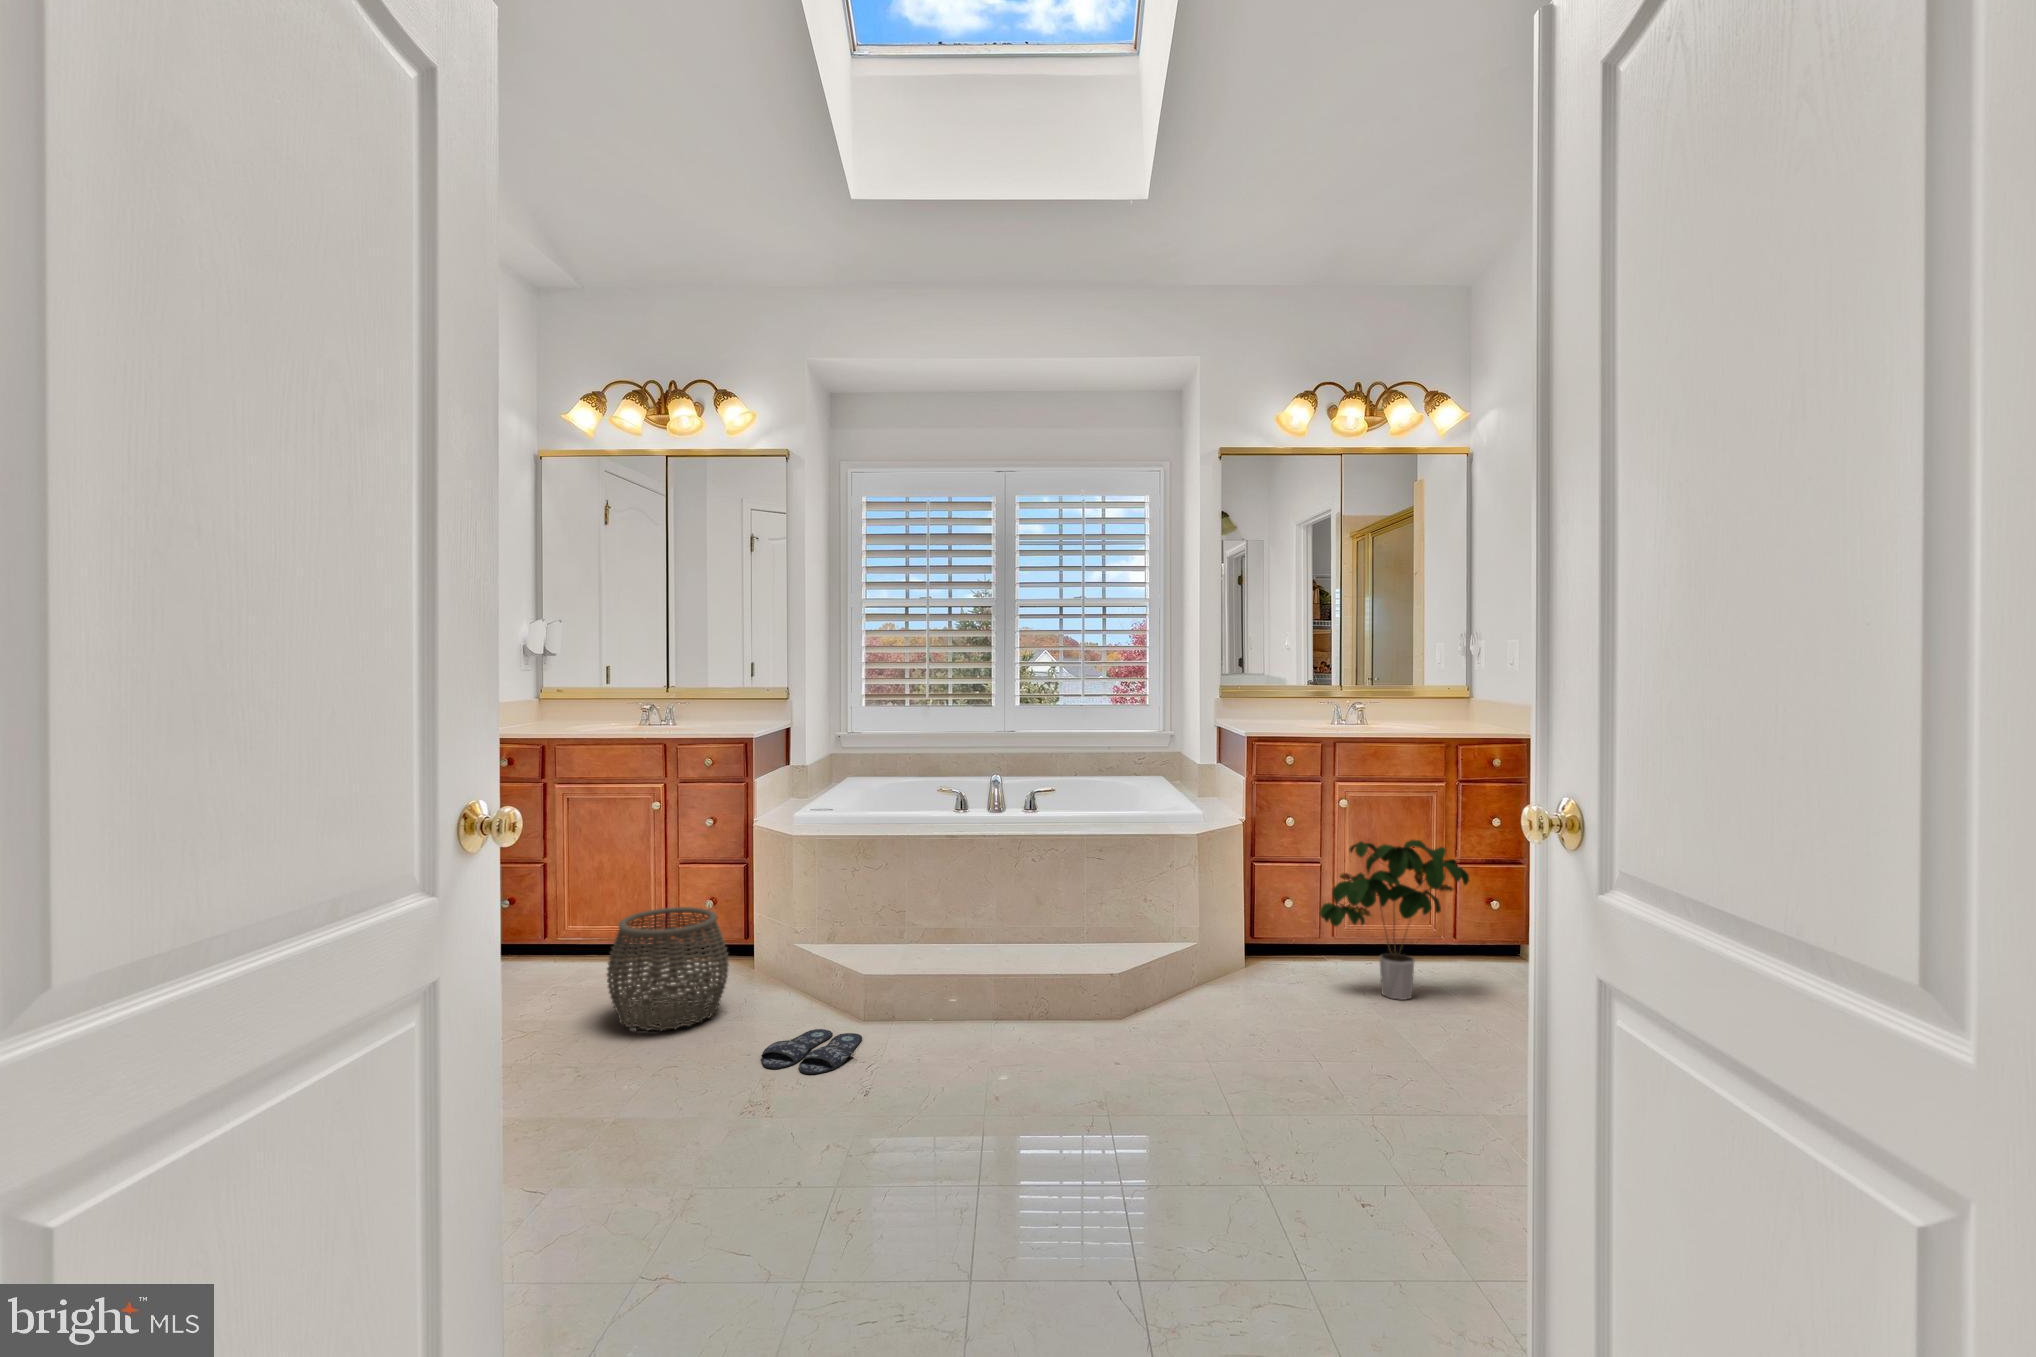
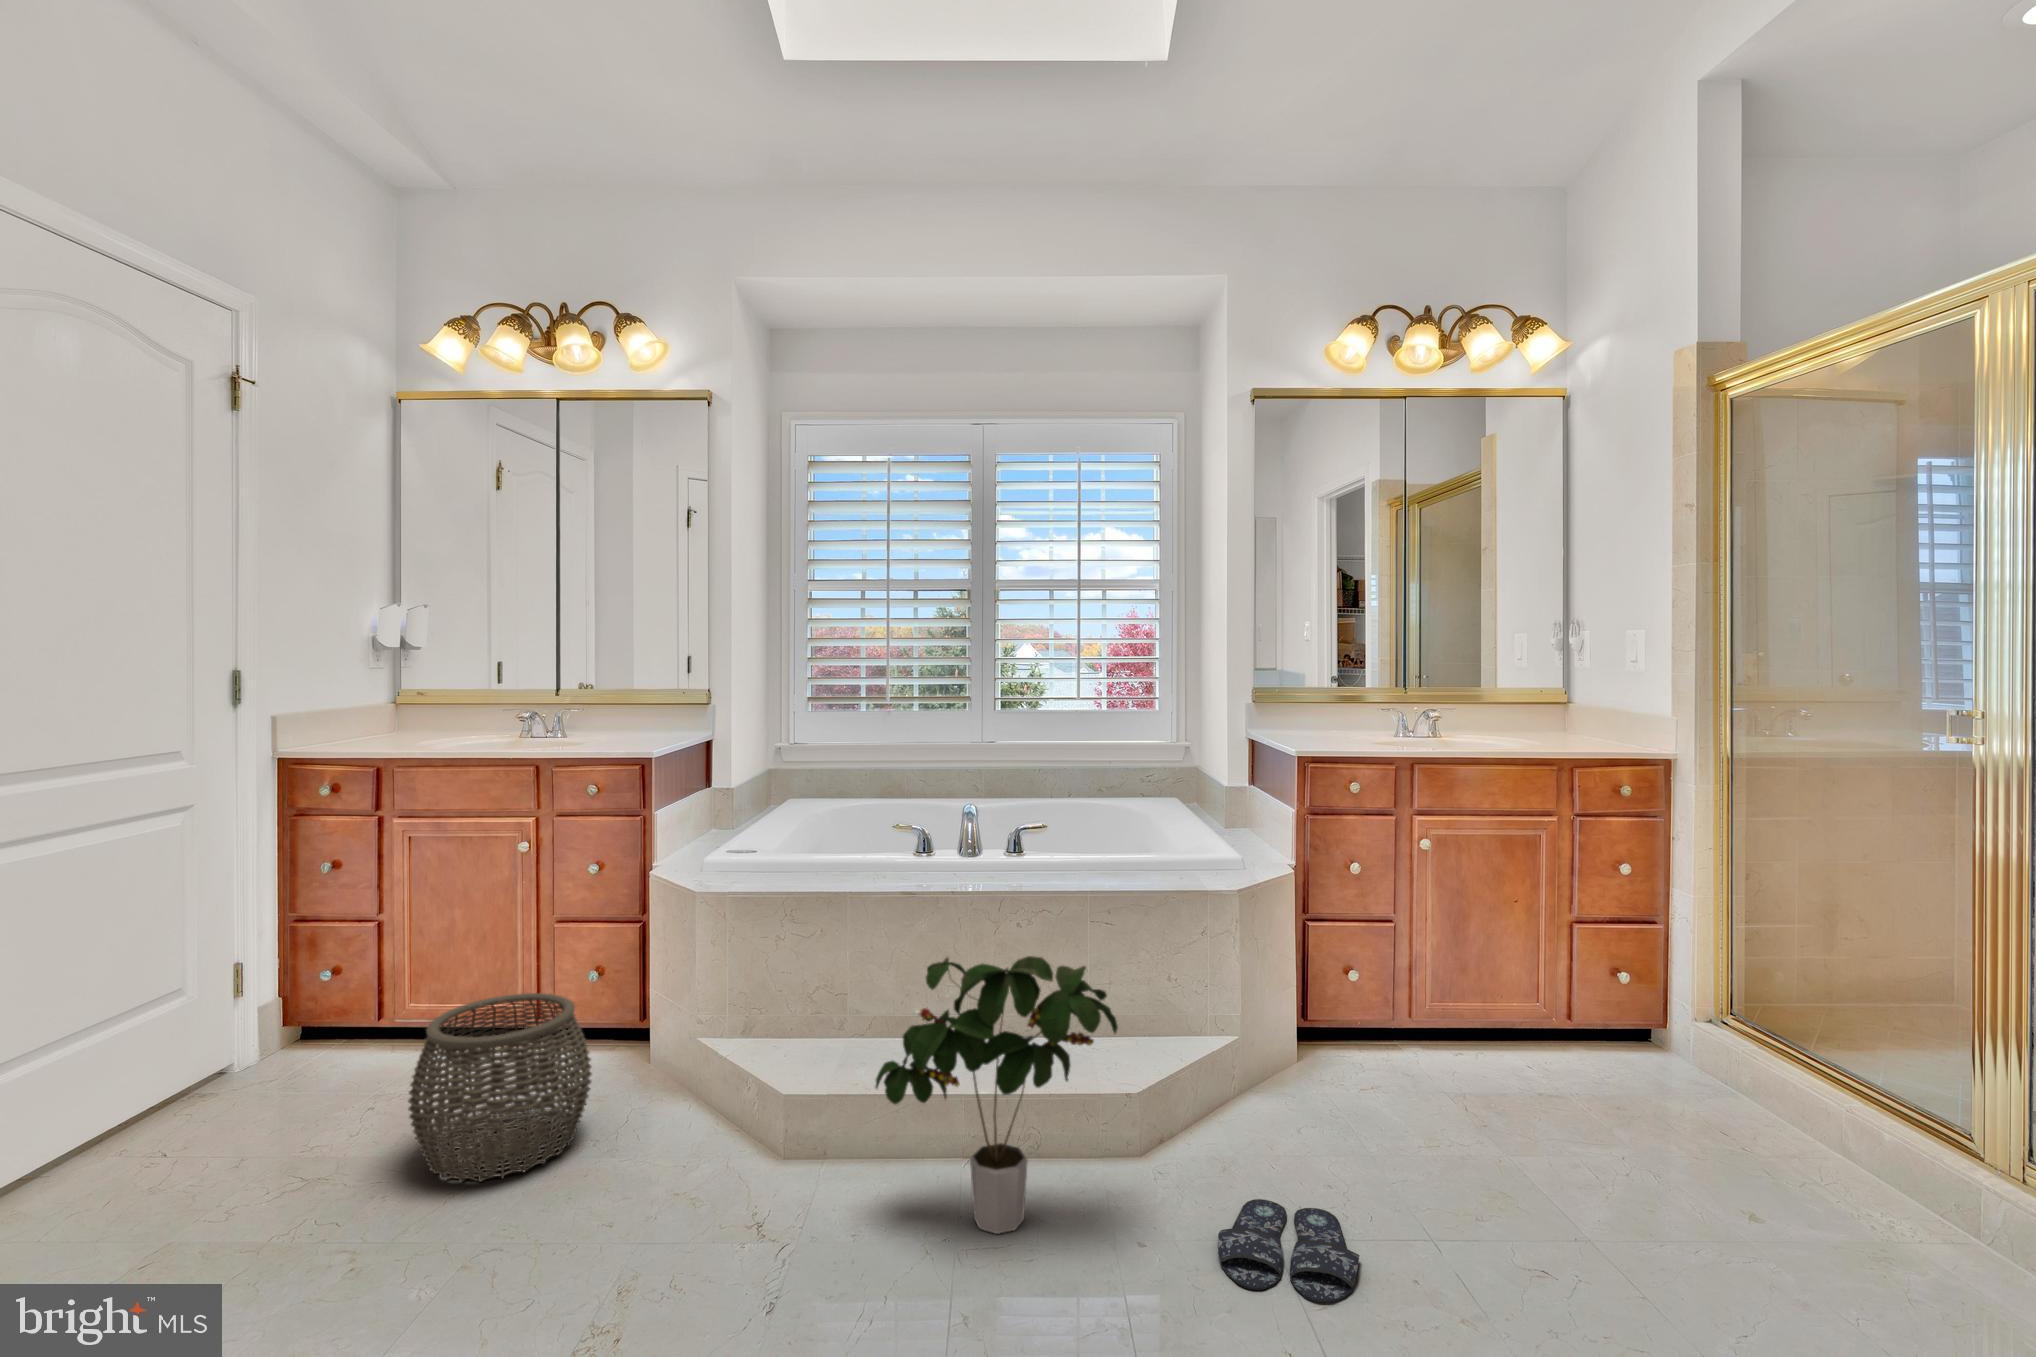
potted plant: present [1320,840,1469,1000] -> present [875,956,1118,1234]
slippers: present [761,1029,862,1074] -> present [1218,1199,1359,1304]

